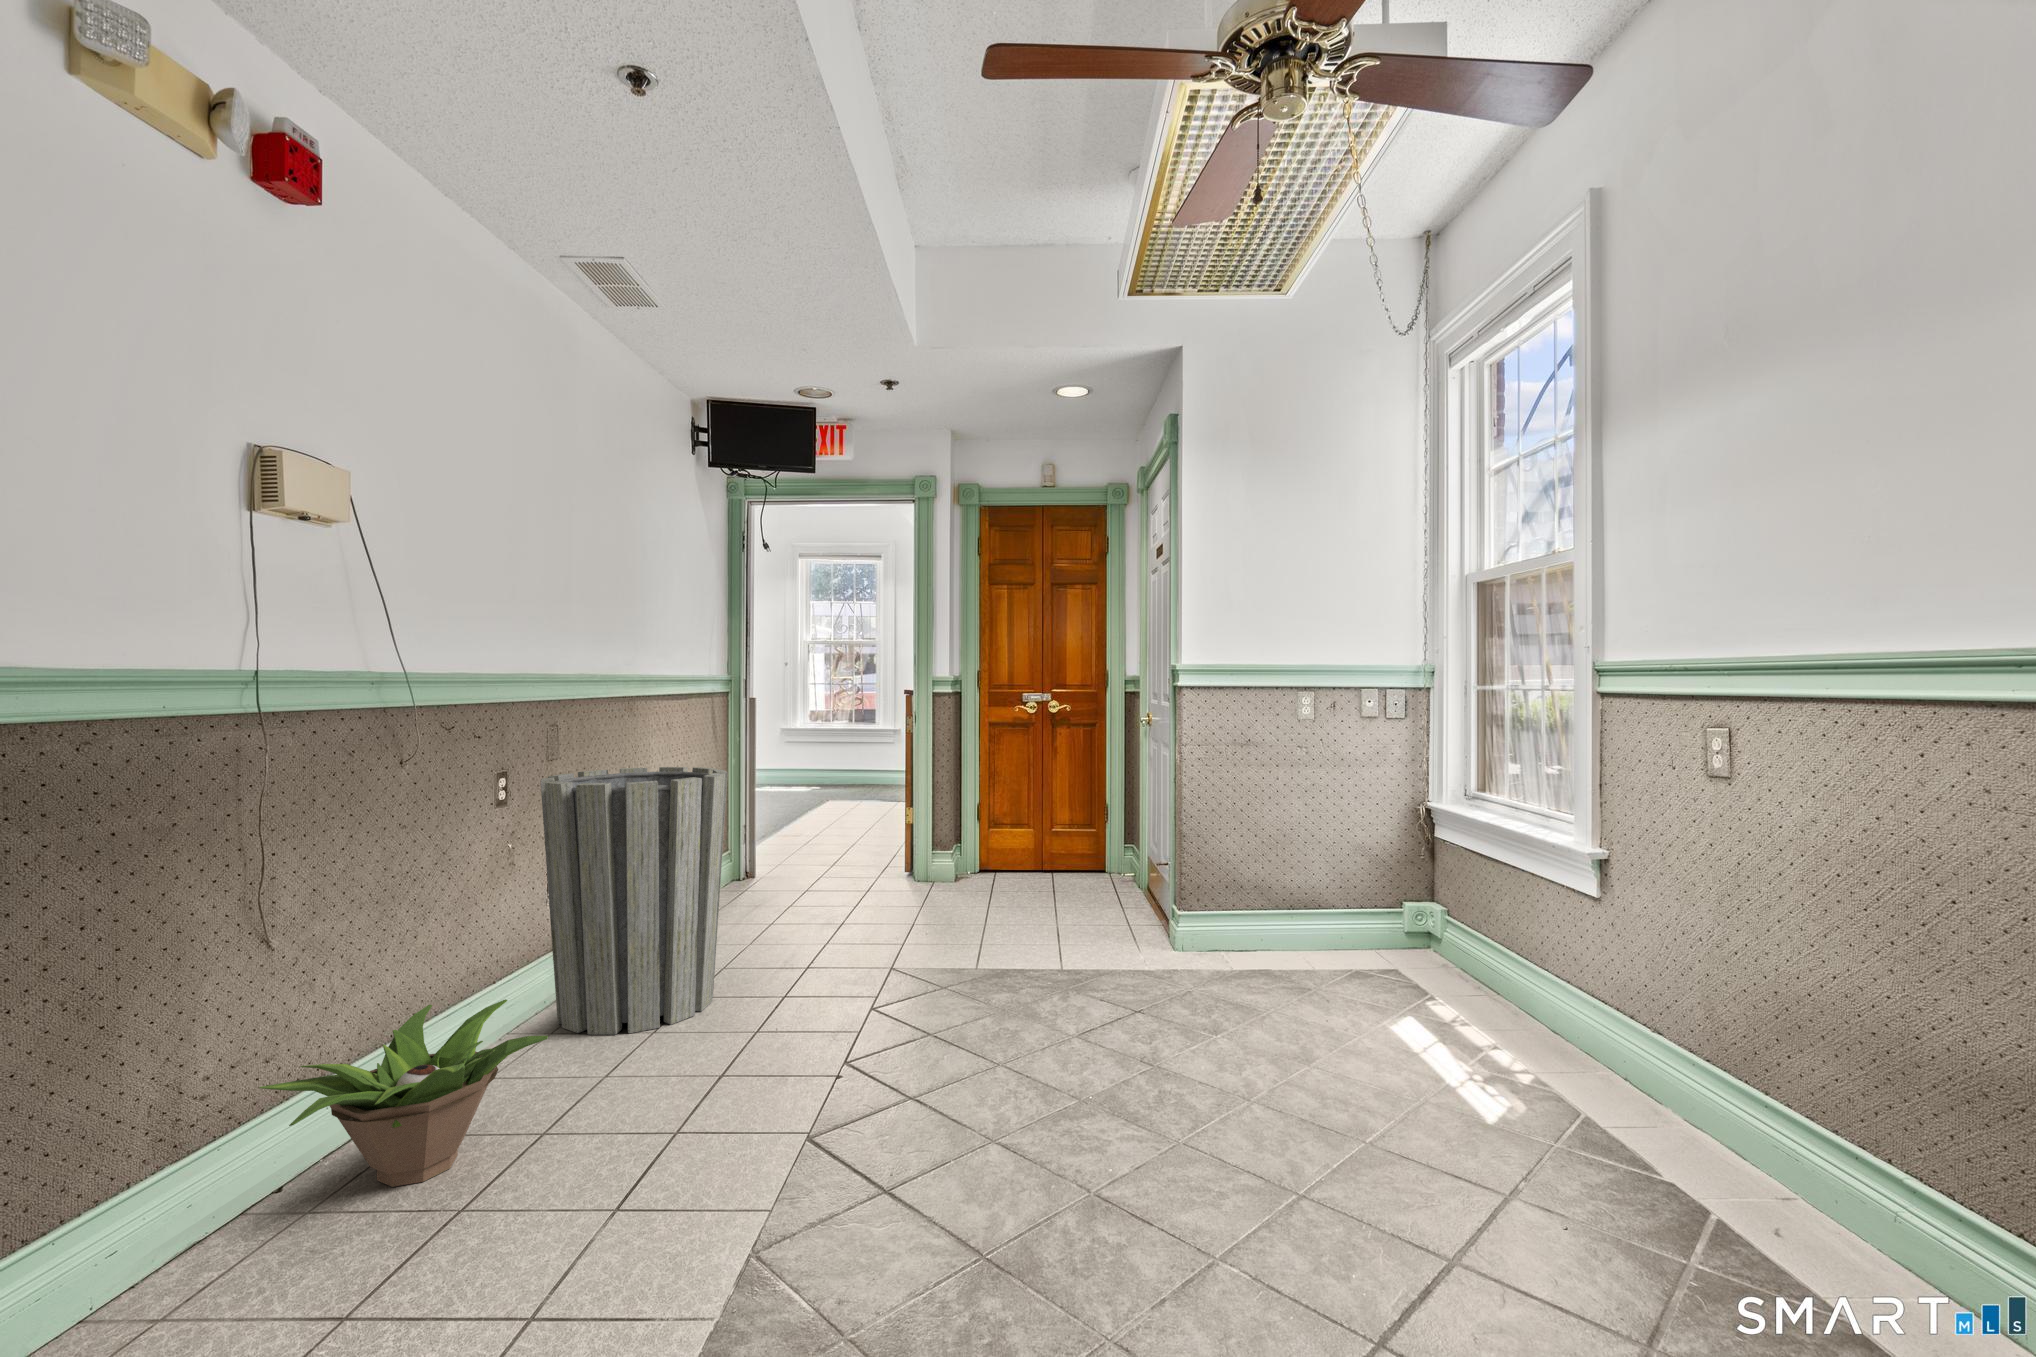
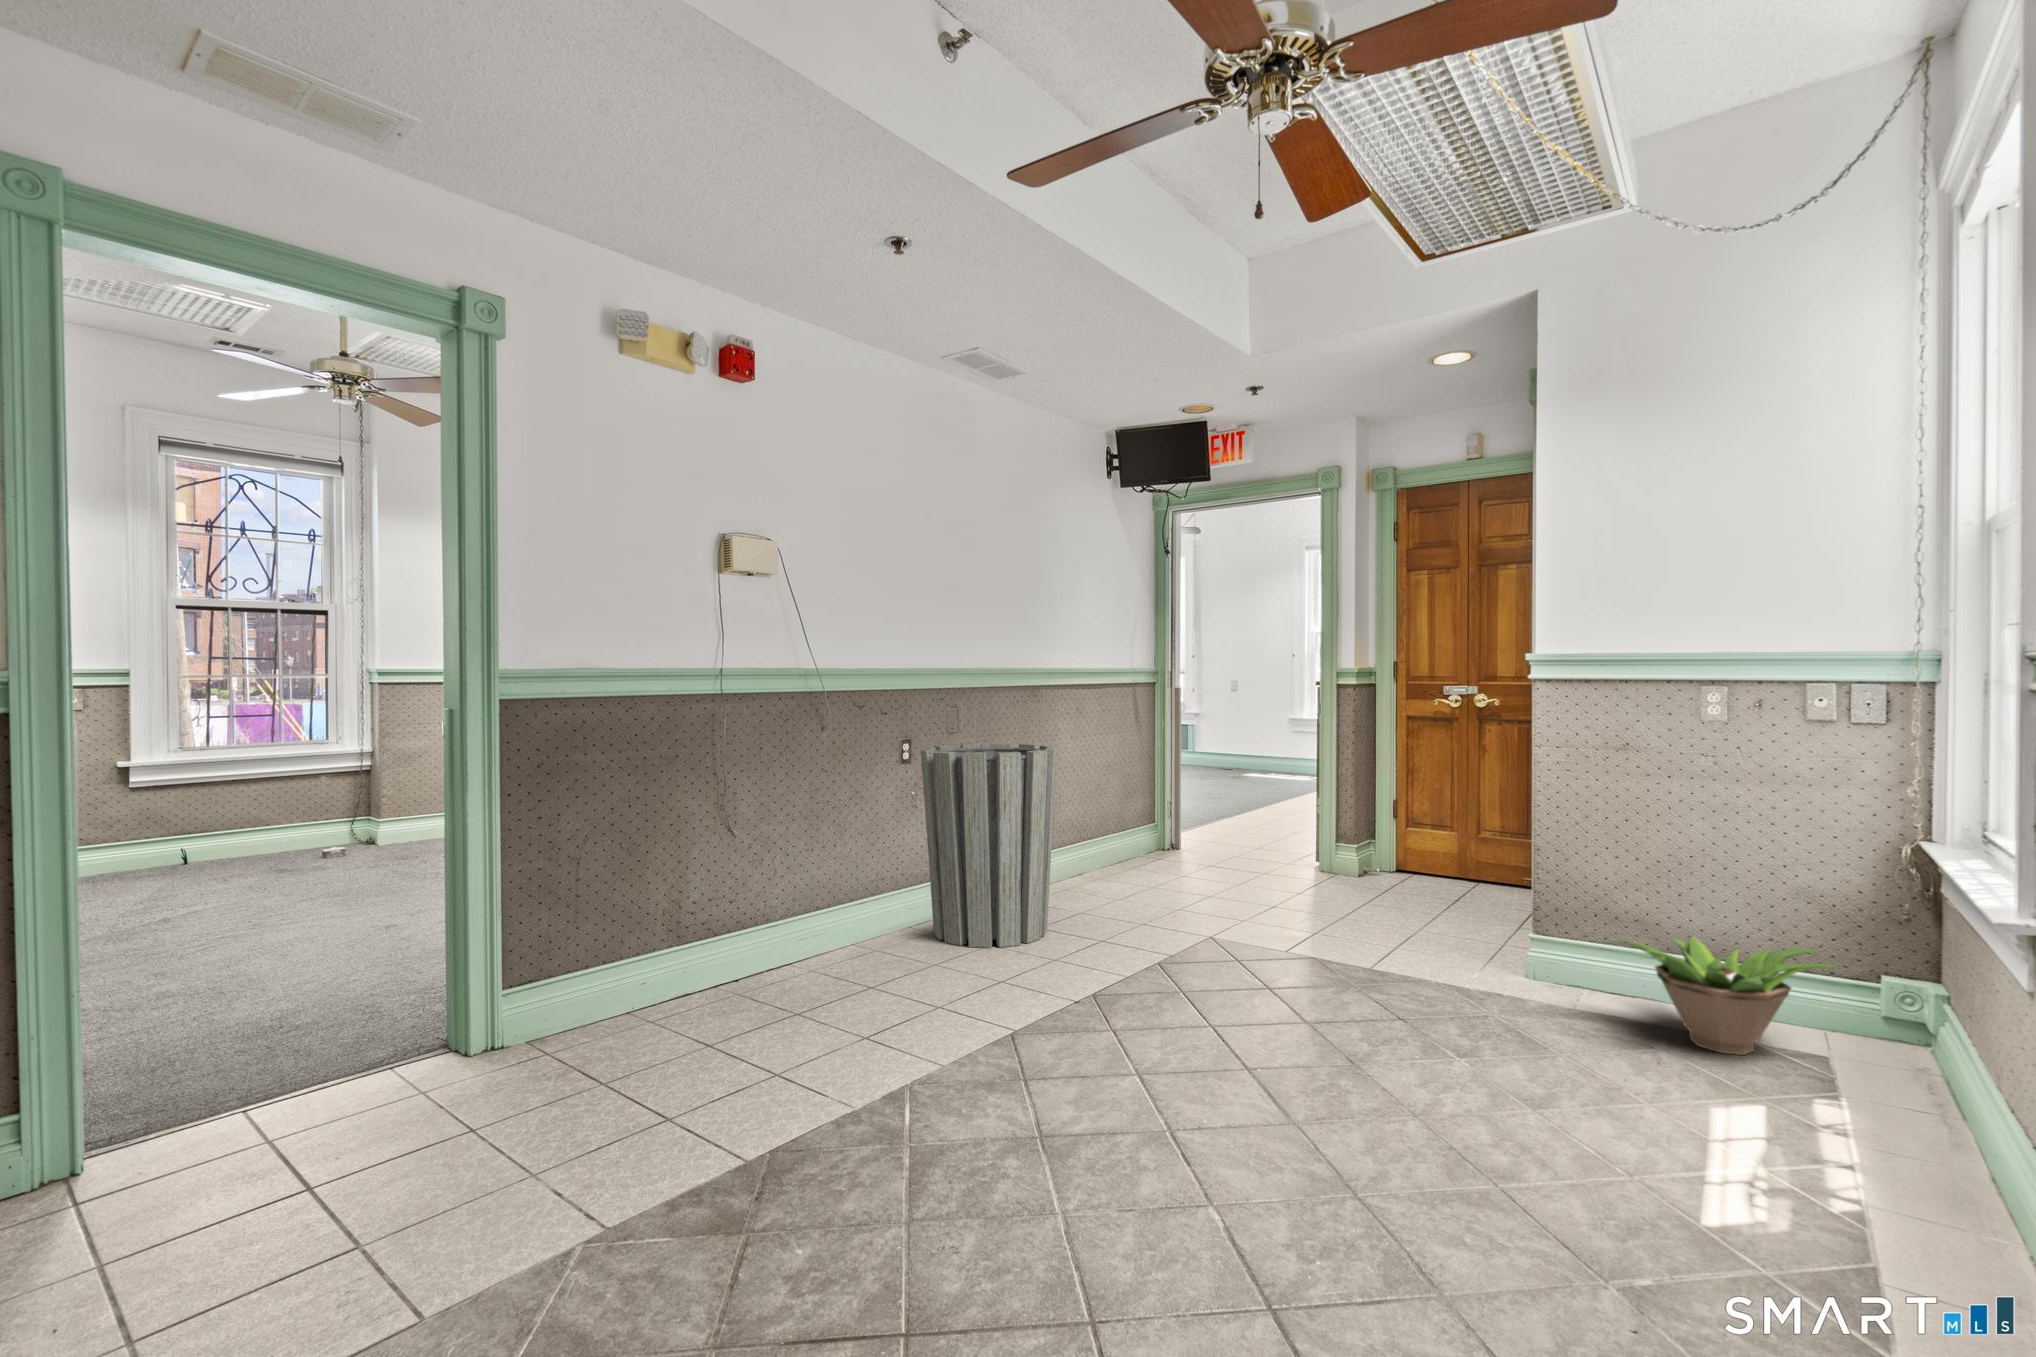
decorative plant: present [259,999,548,1187] -> present [1614,936,1836,1055]

